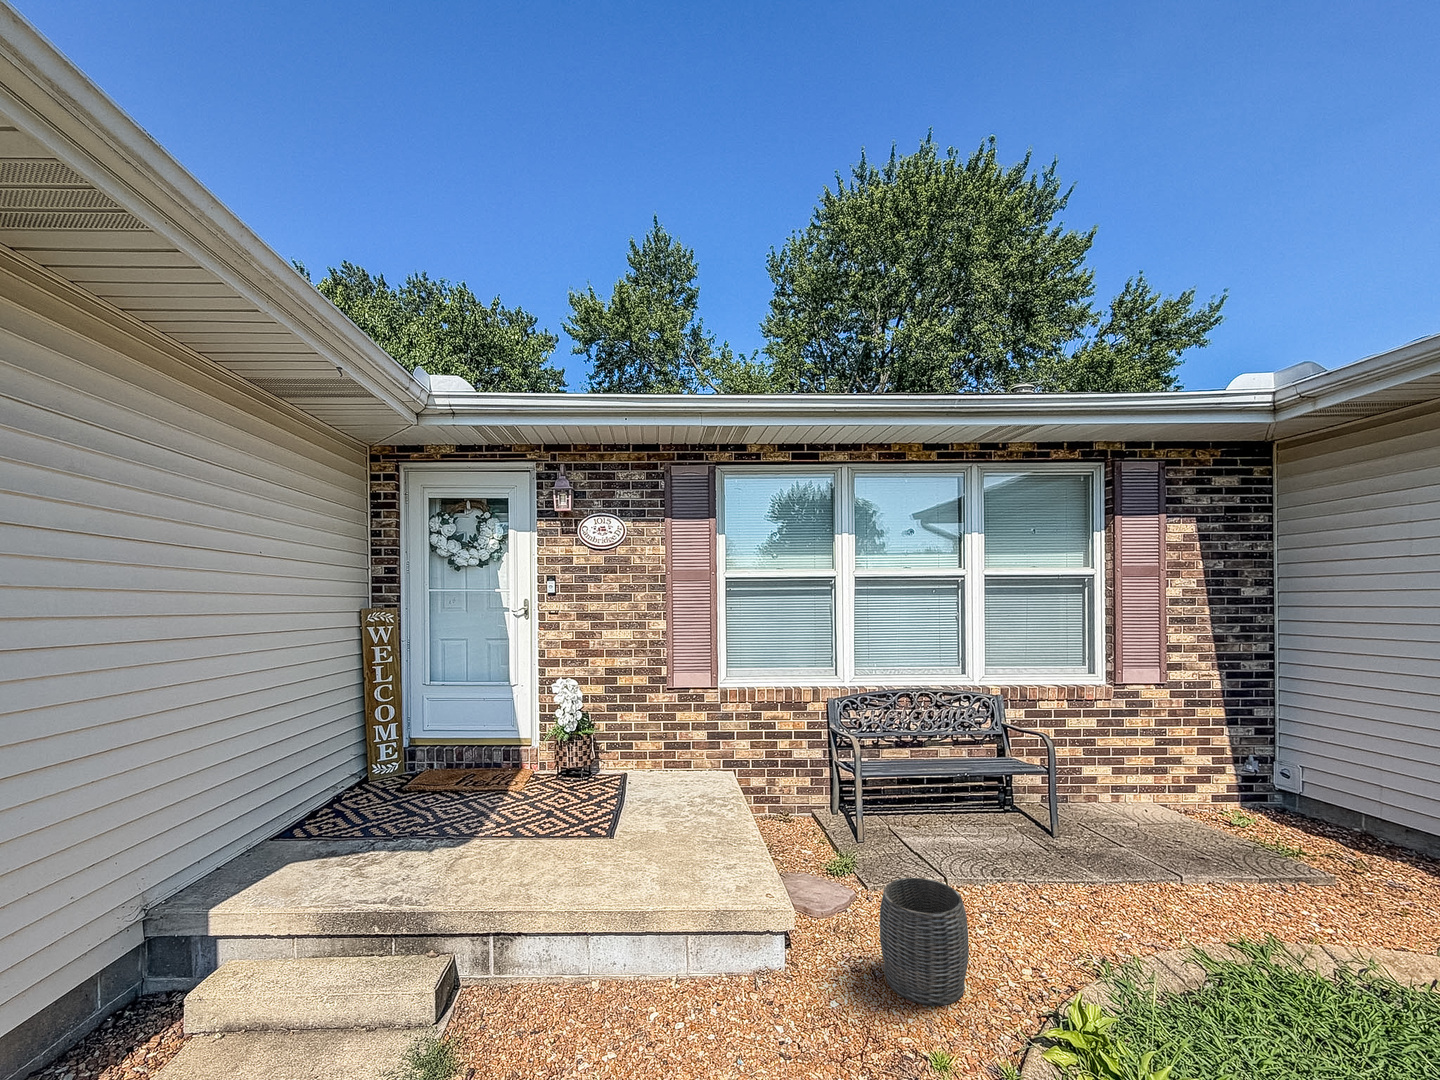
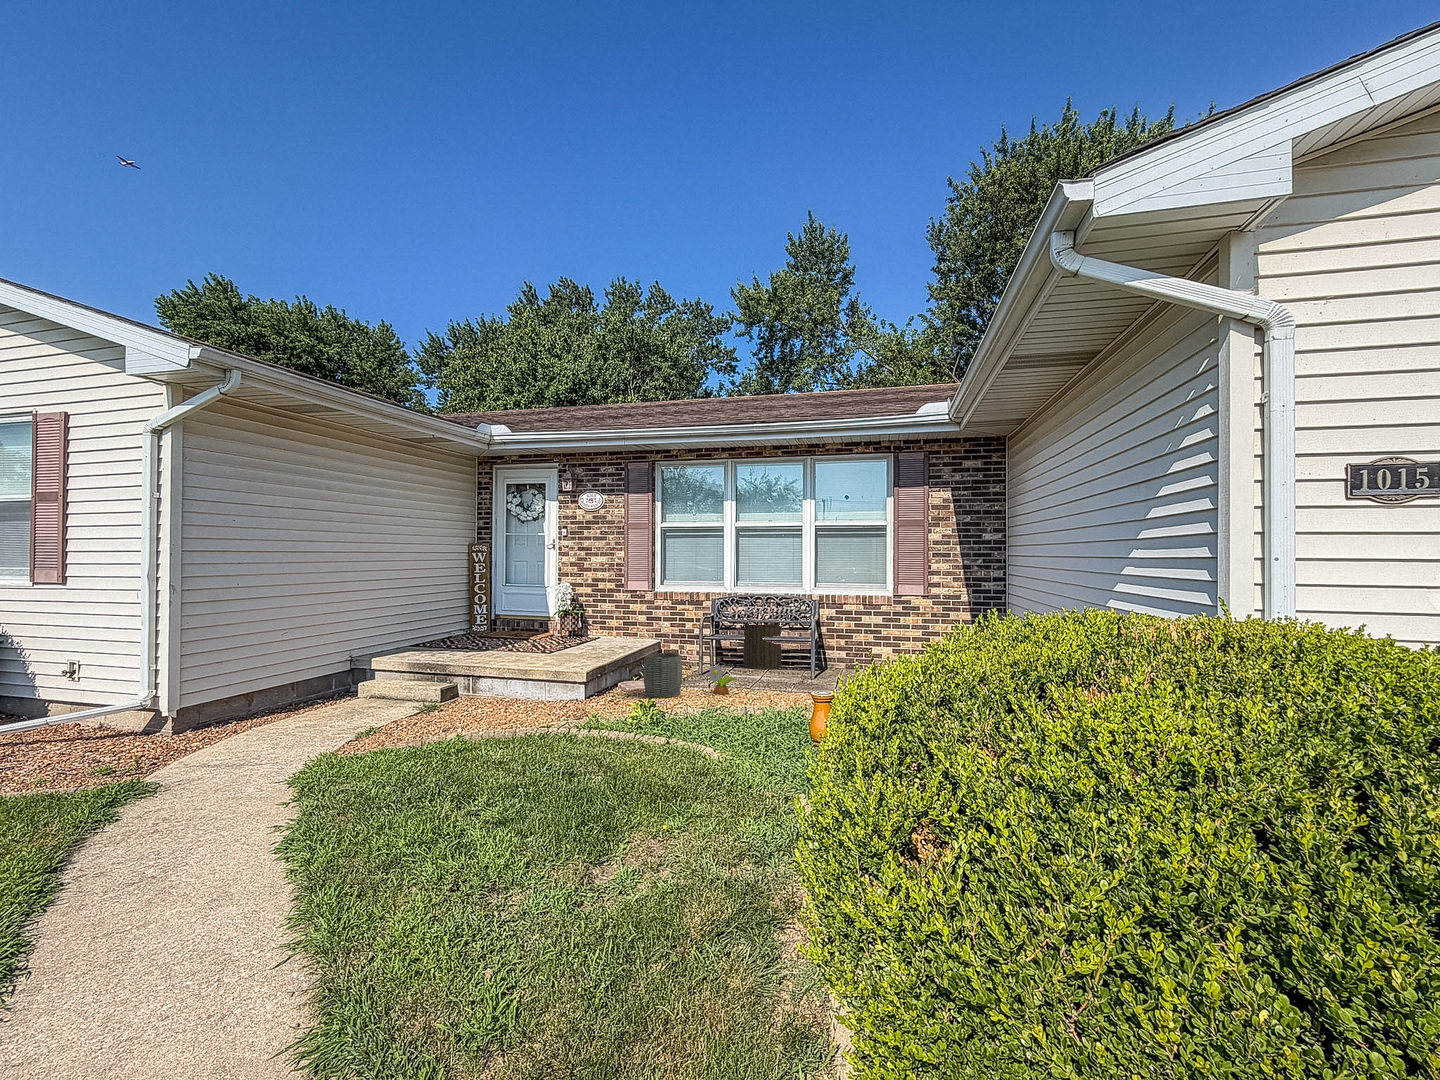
stool: none [893,734,962,828] -> present [743,624,782,669]
decorative plant: none [990,899,1059,962] -> present [706,664,738,694]

